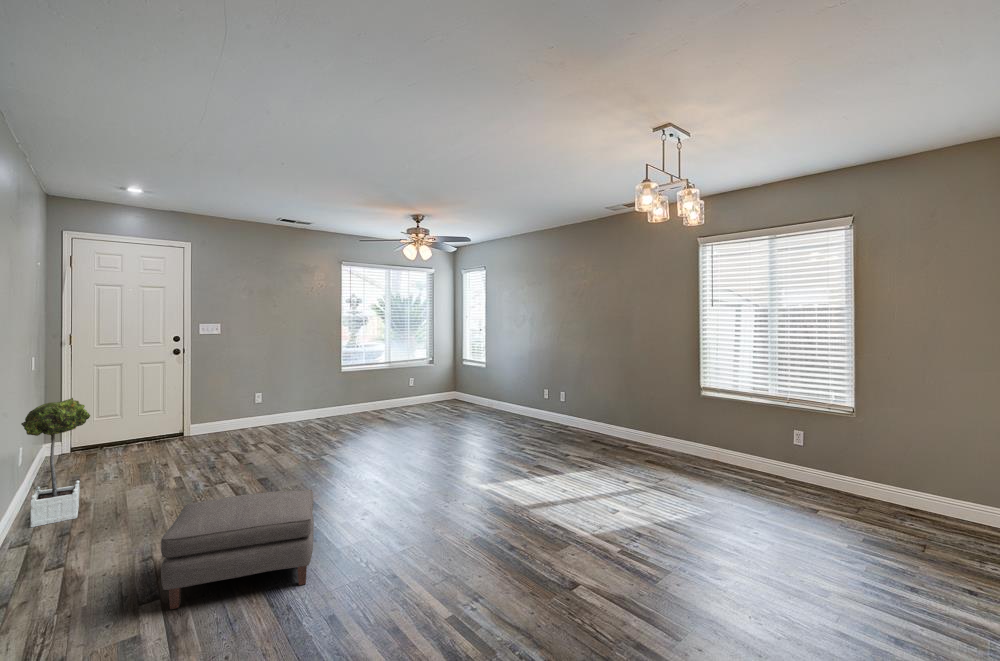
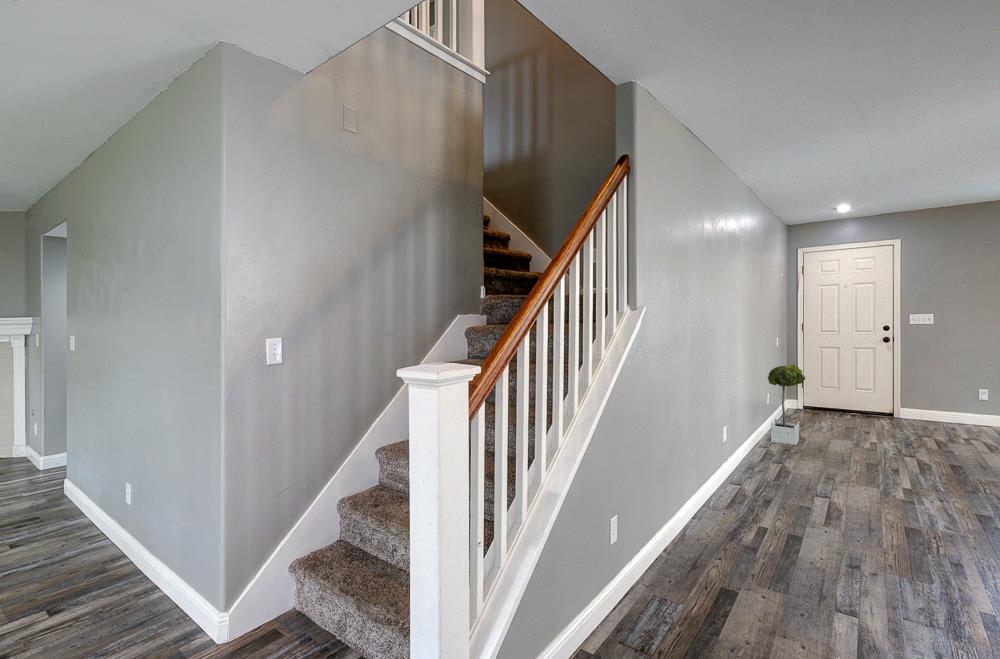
ottoman: present [161,489,314,609] -> none [829,446,978,540]

